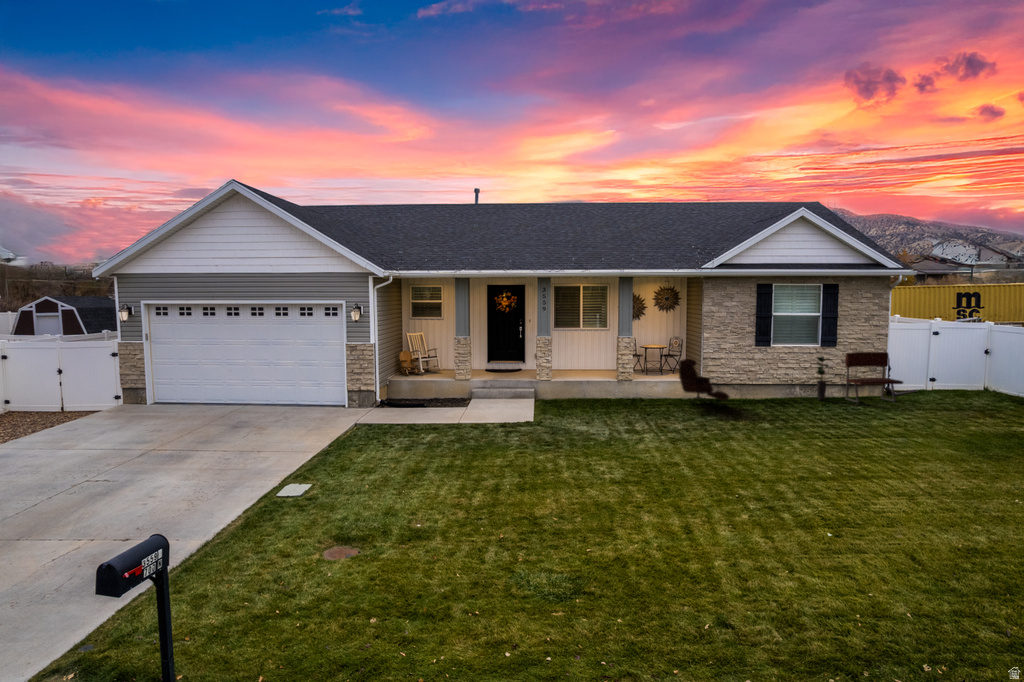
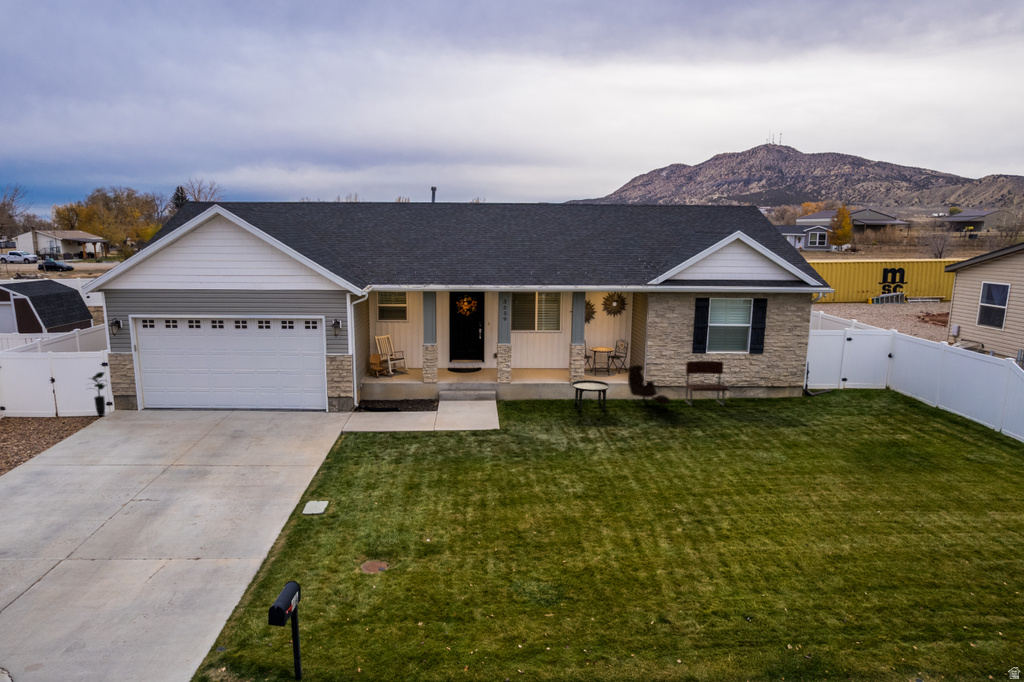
bench: present [845,352,903,403] -> present [685,361,730,406]
potted plant: present [816,357,829,401] -> present [91,372,105,416]
round table: none [614,376,659,407] -> present [571,380,611,410]

